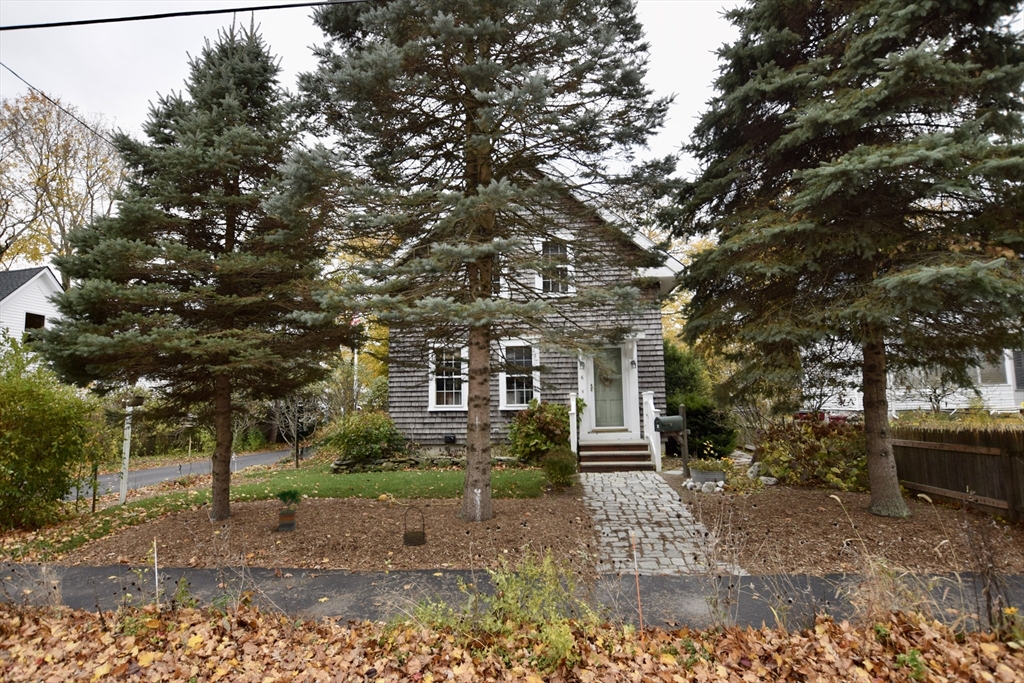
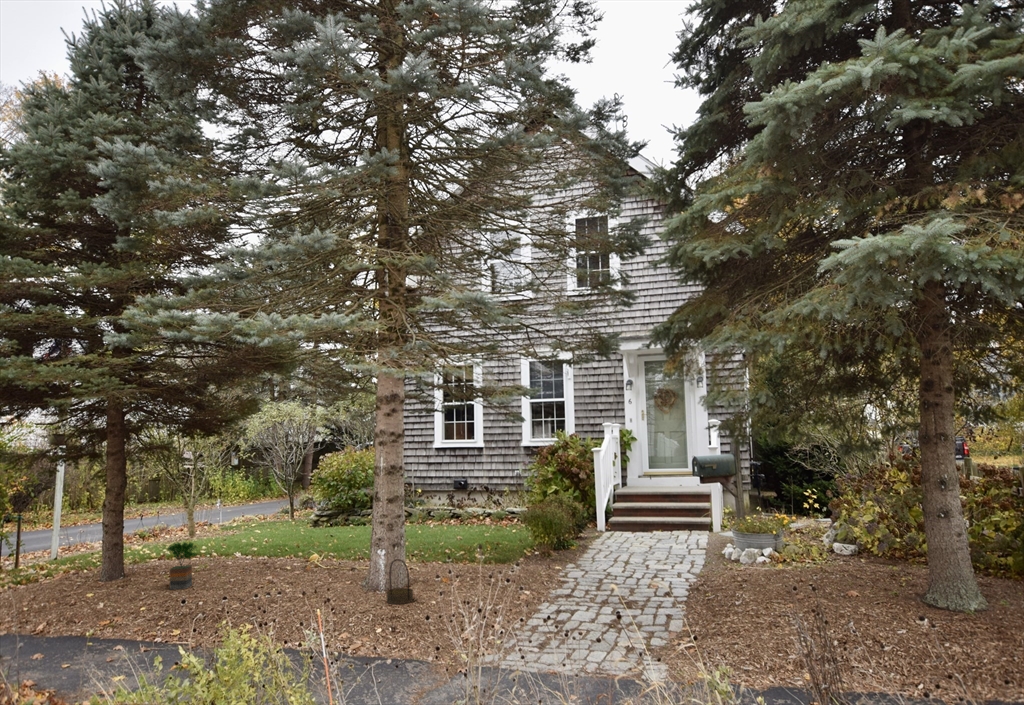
basket: present [403,507,426,546] -> present [386,559,413,604]

